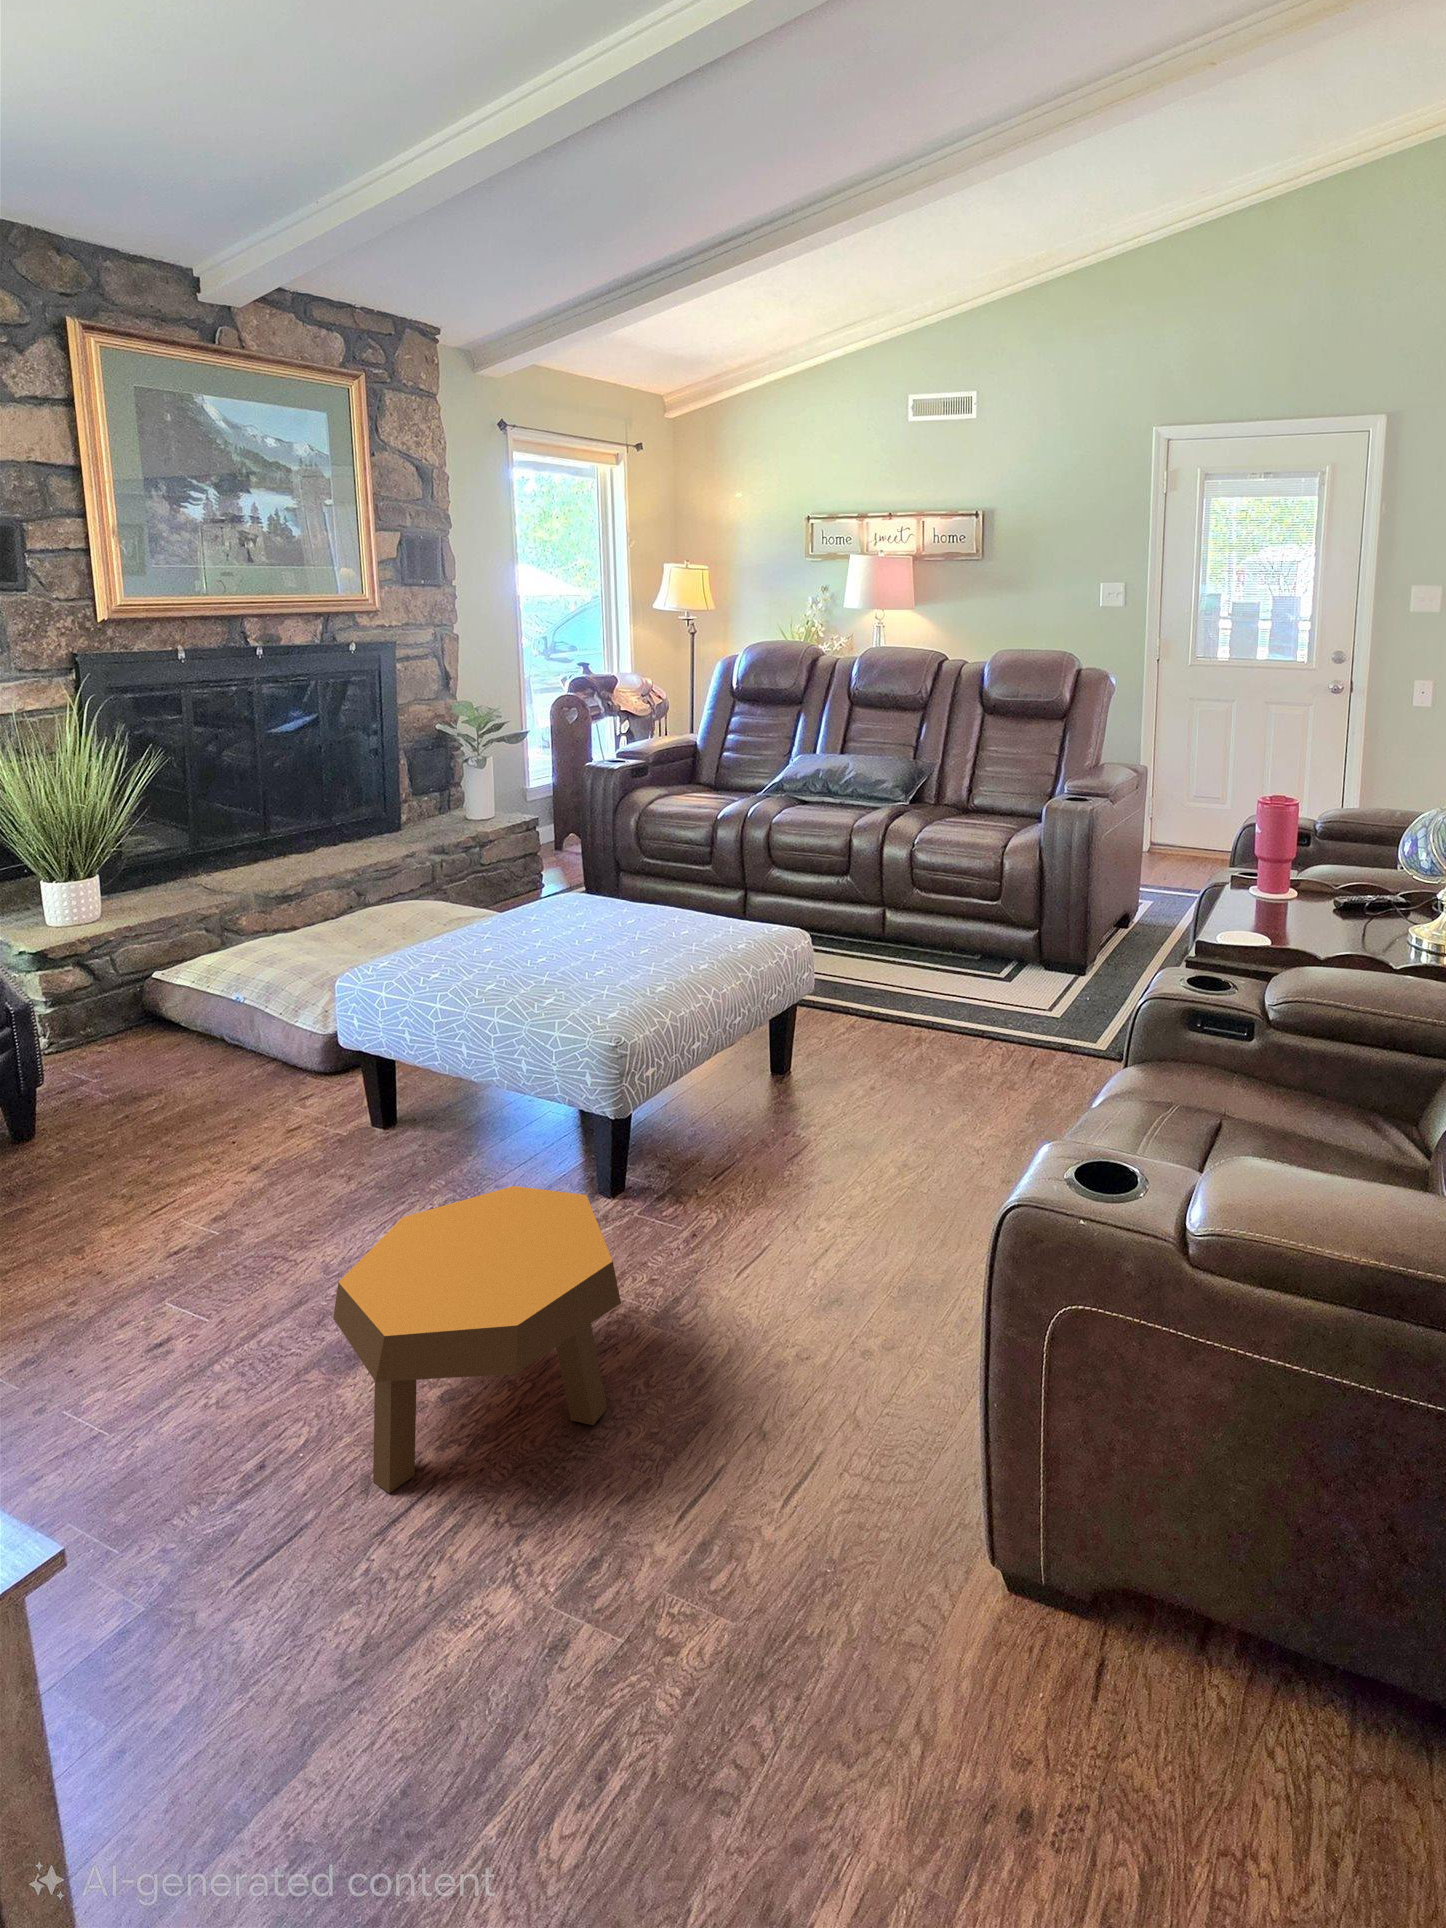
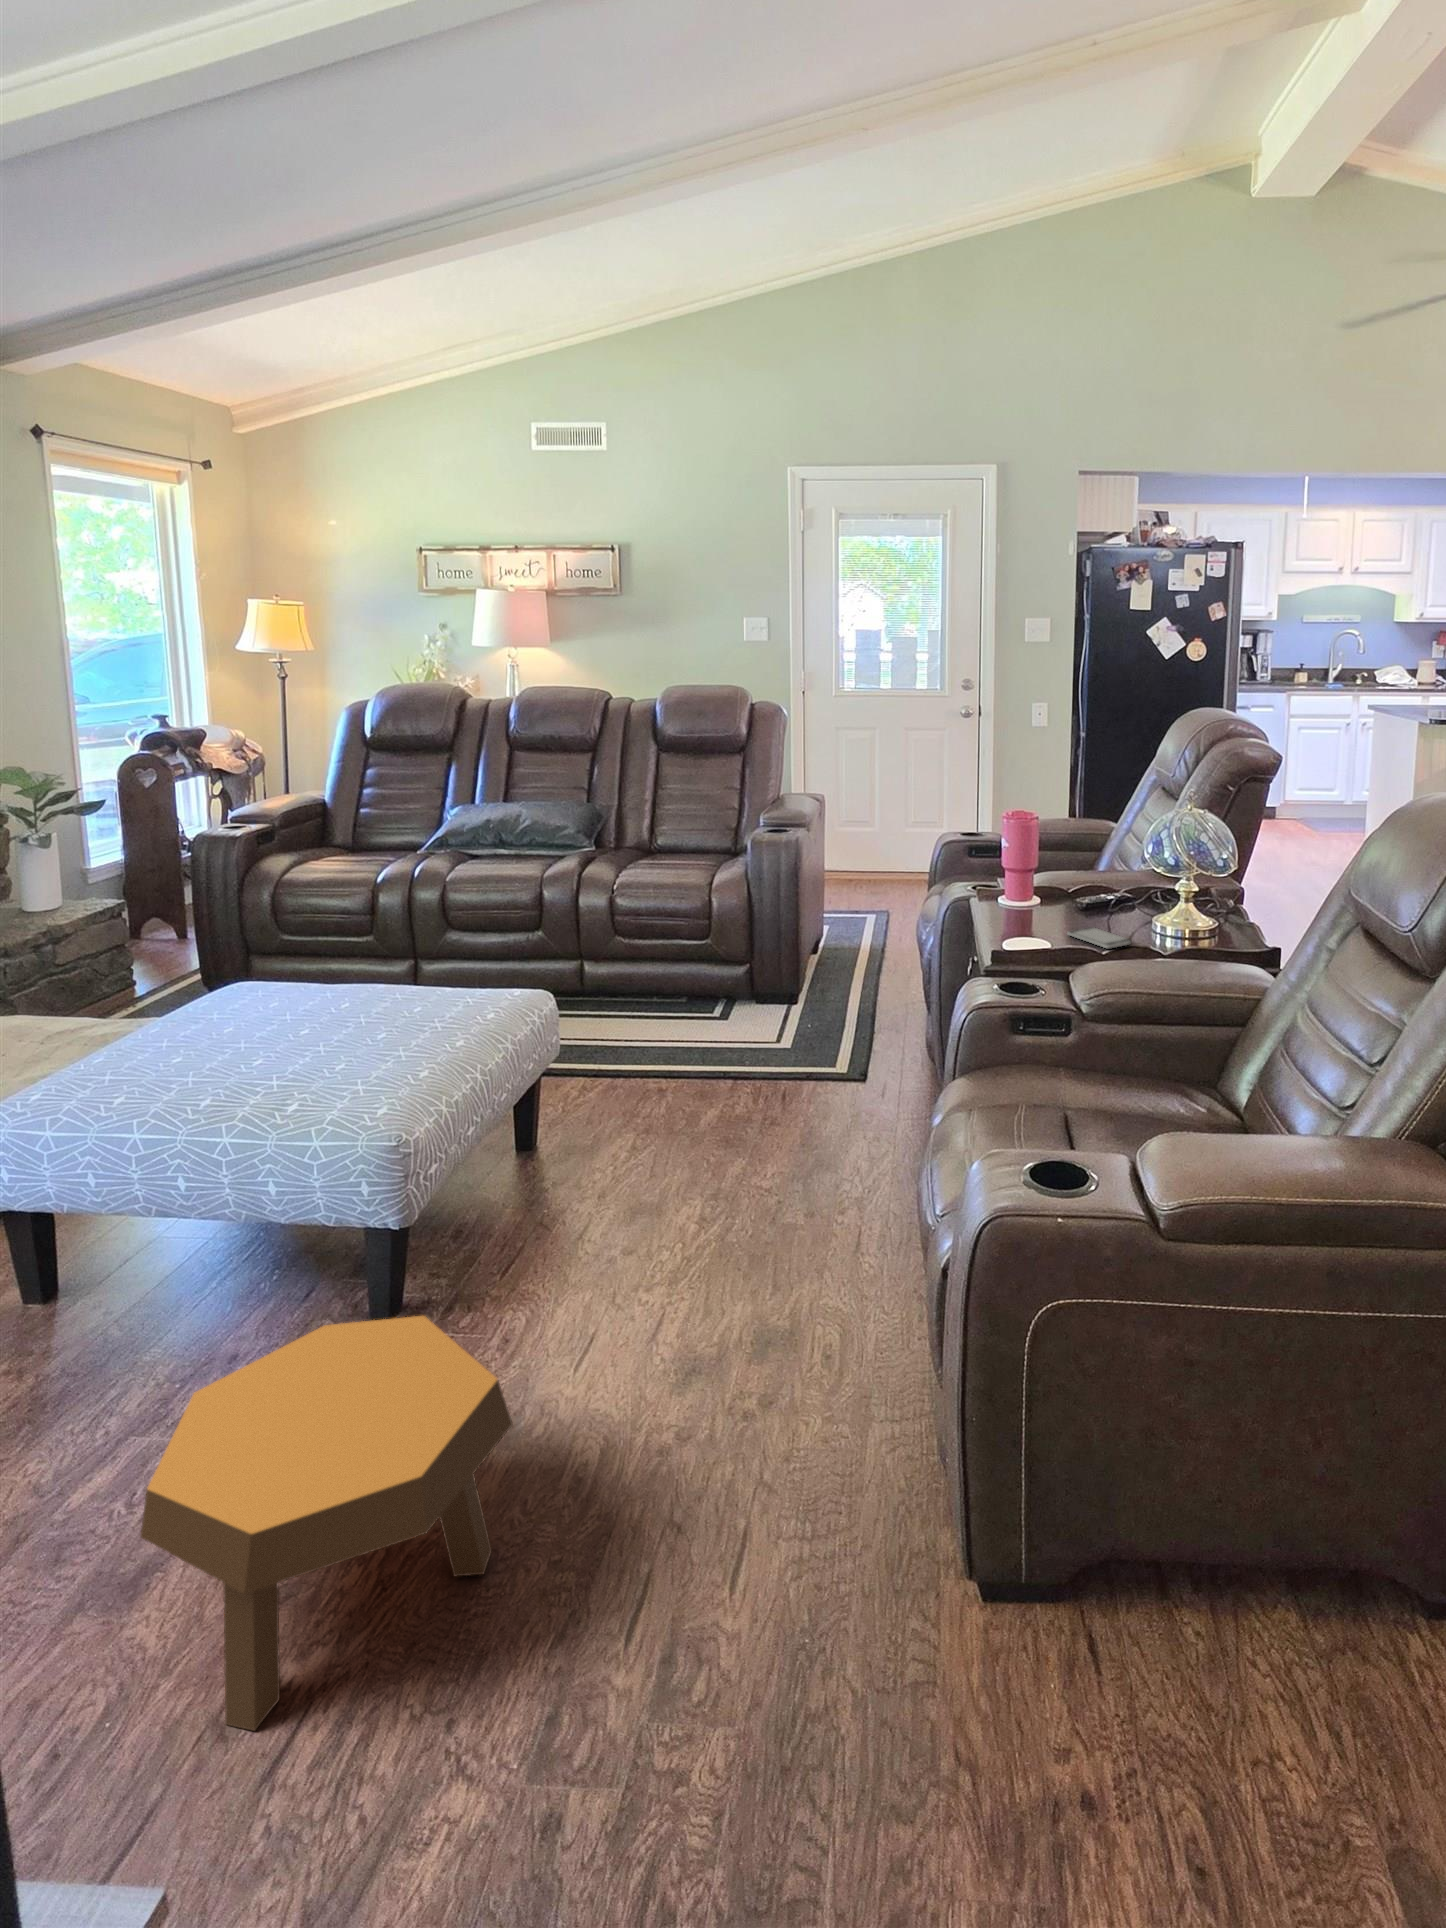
smartphone: none [1312,929,1381,955] -> present [1068,927,1132,949]

